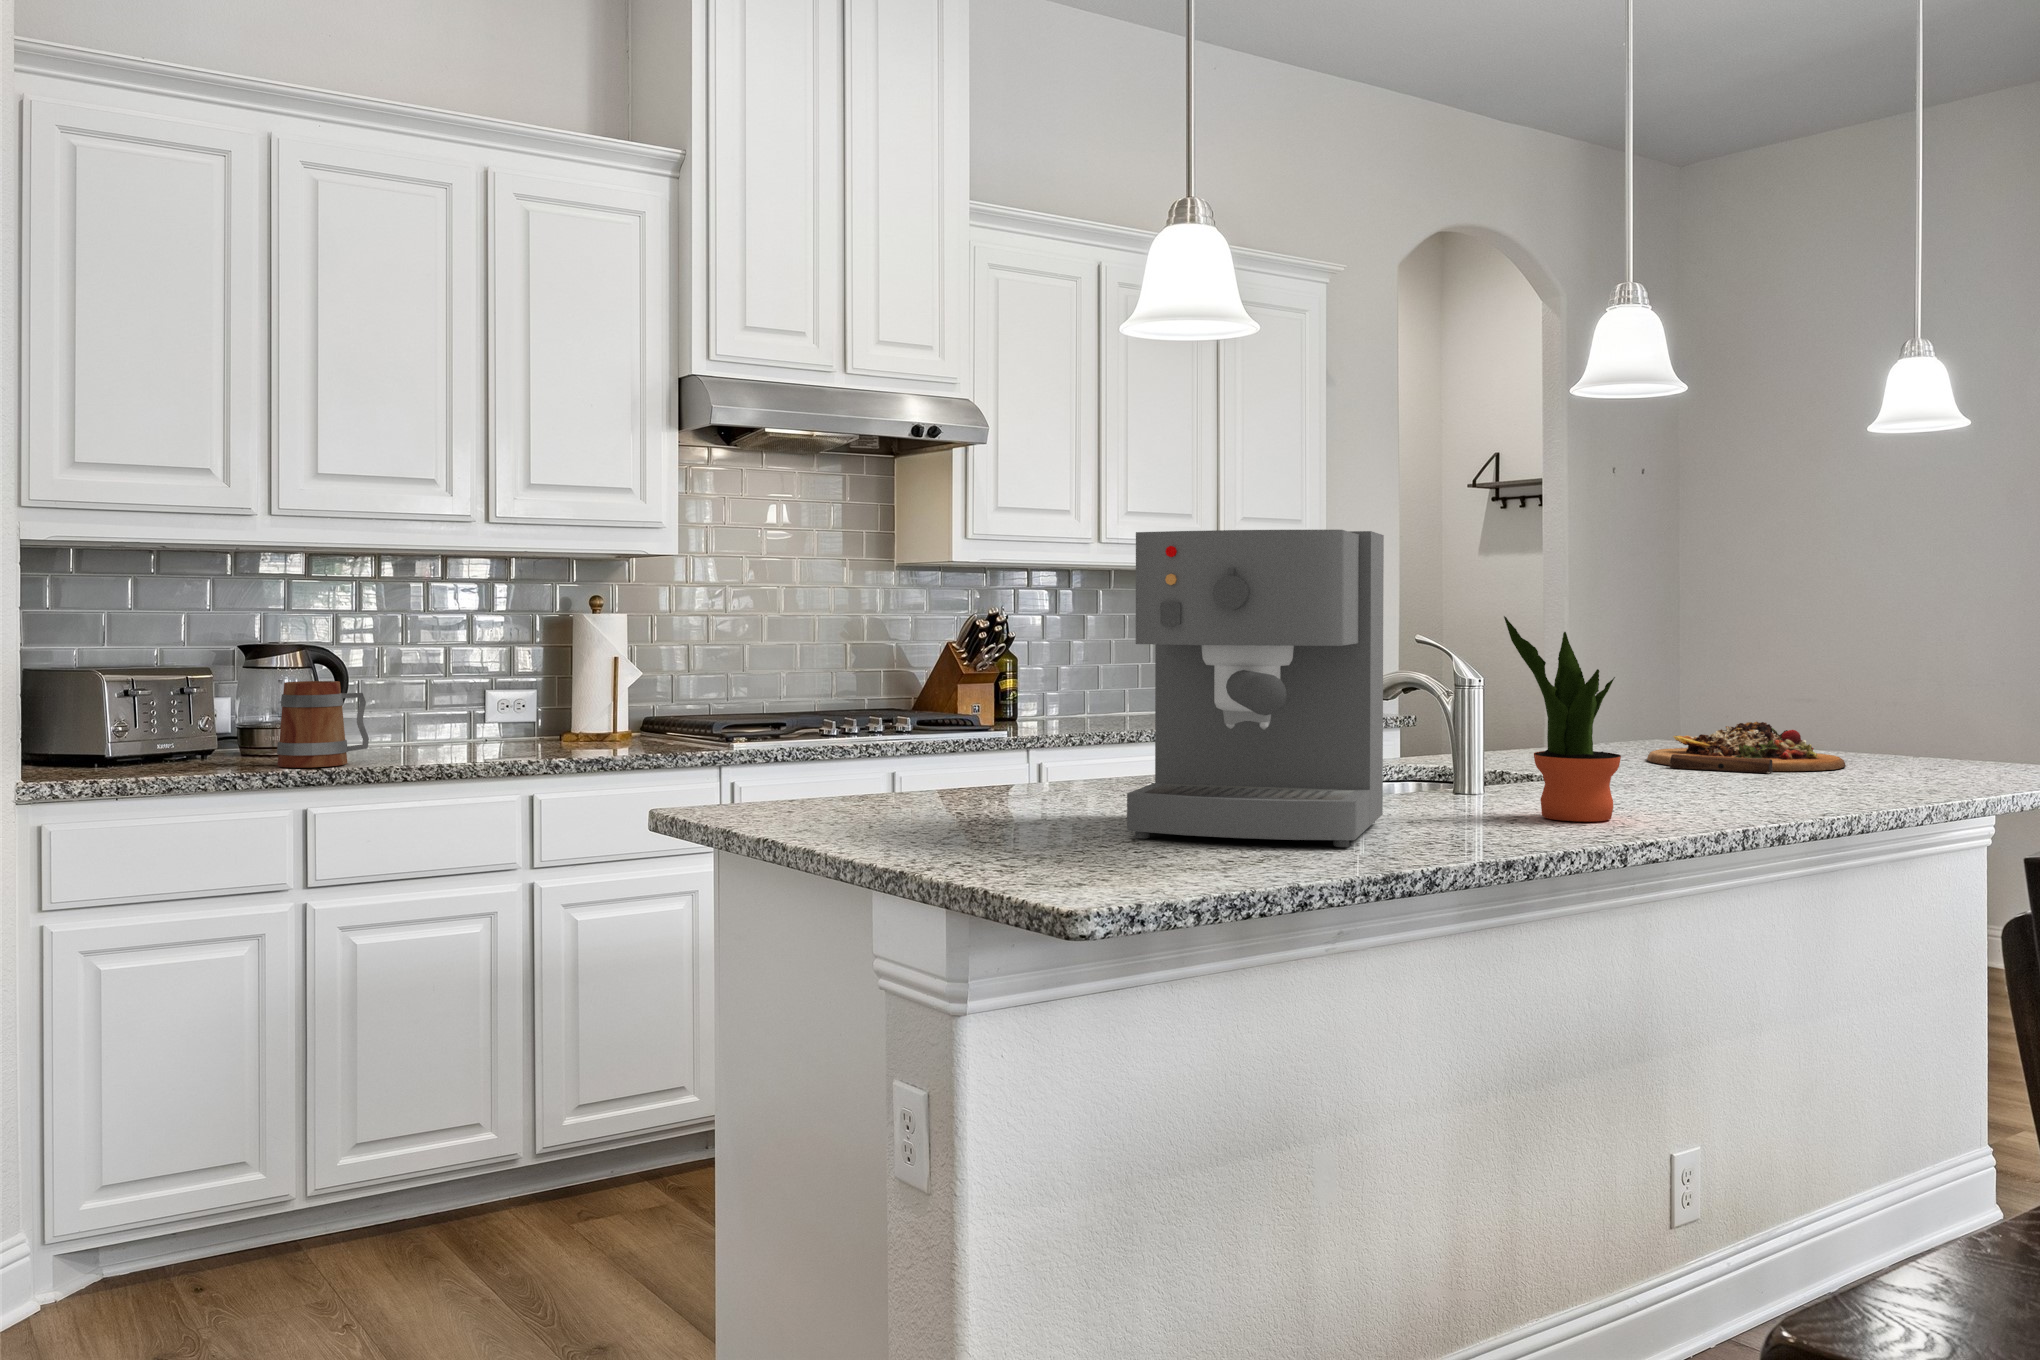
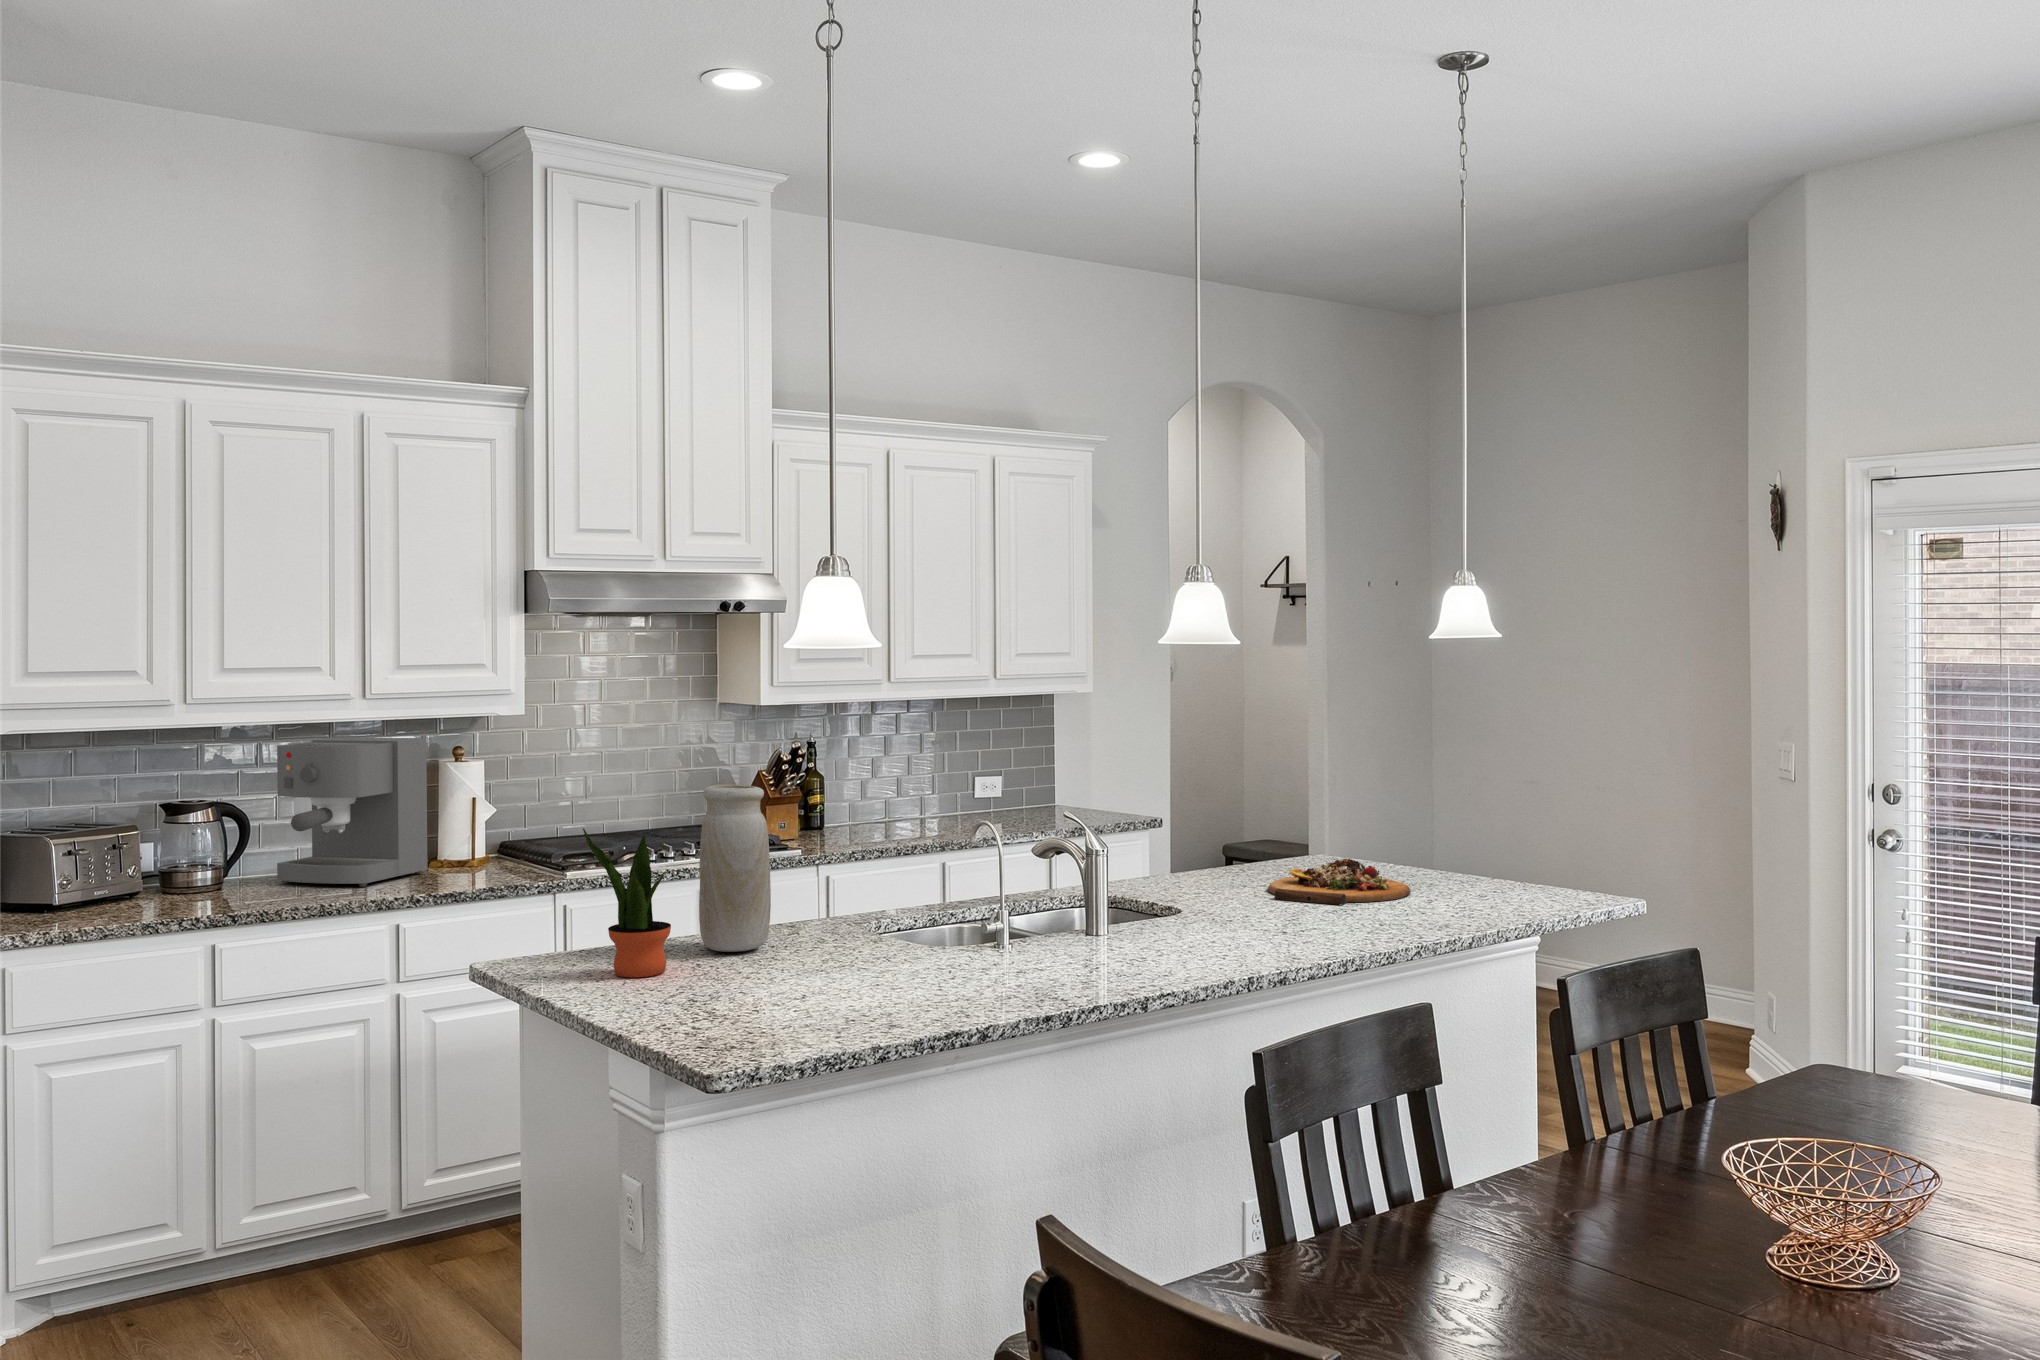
coffee maker: present [1127,530,1384,847] -> present [277,737,427,887]
vase: none [950,576,1047,798] -> present [699,784,771,952]
potted plant: present [1504,616,1621,822] -> present [583,828,671,977]
mug: present [277,681,369,768] -> none [190,837,266,910]

